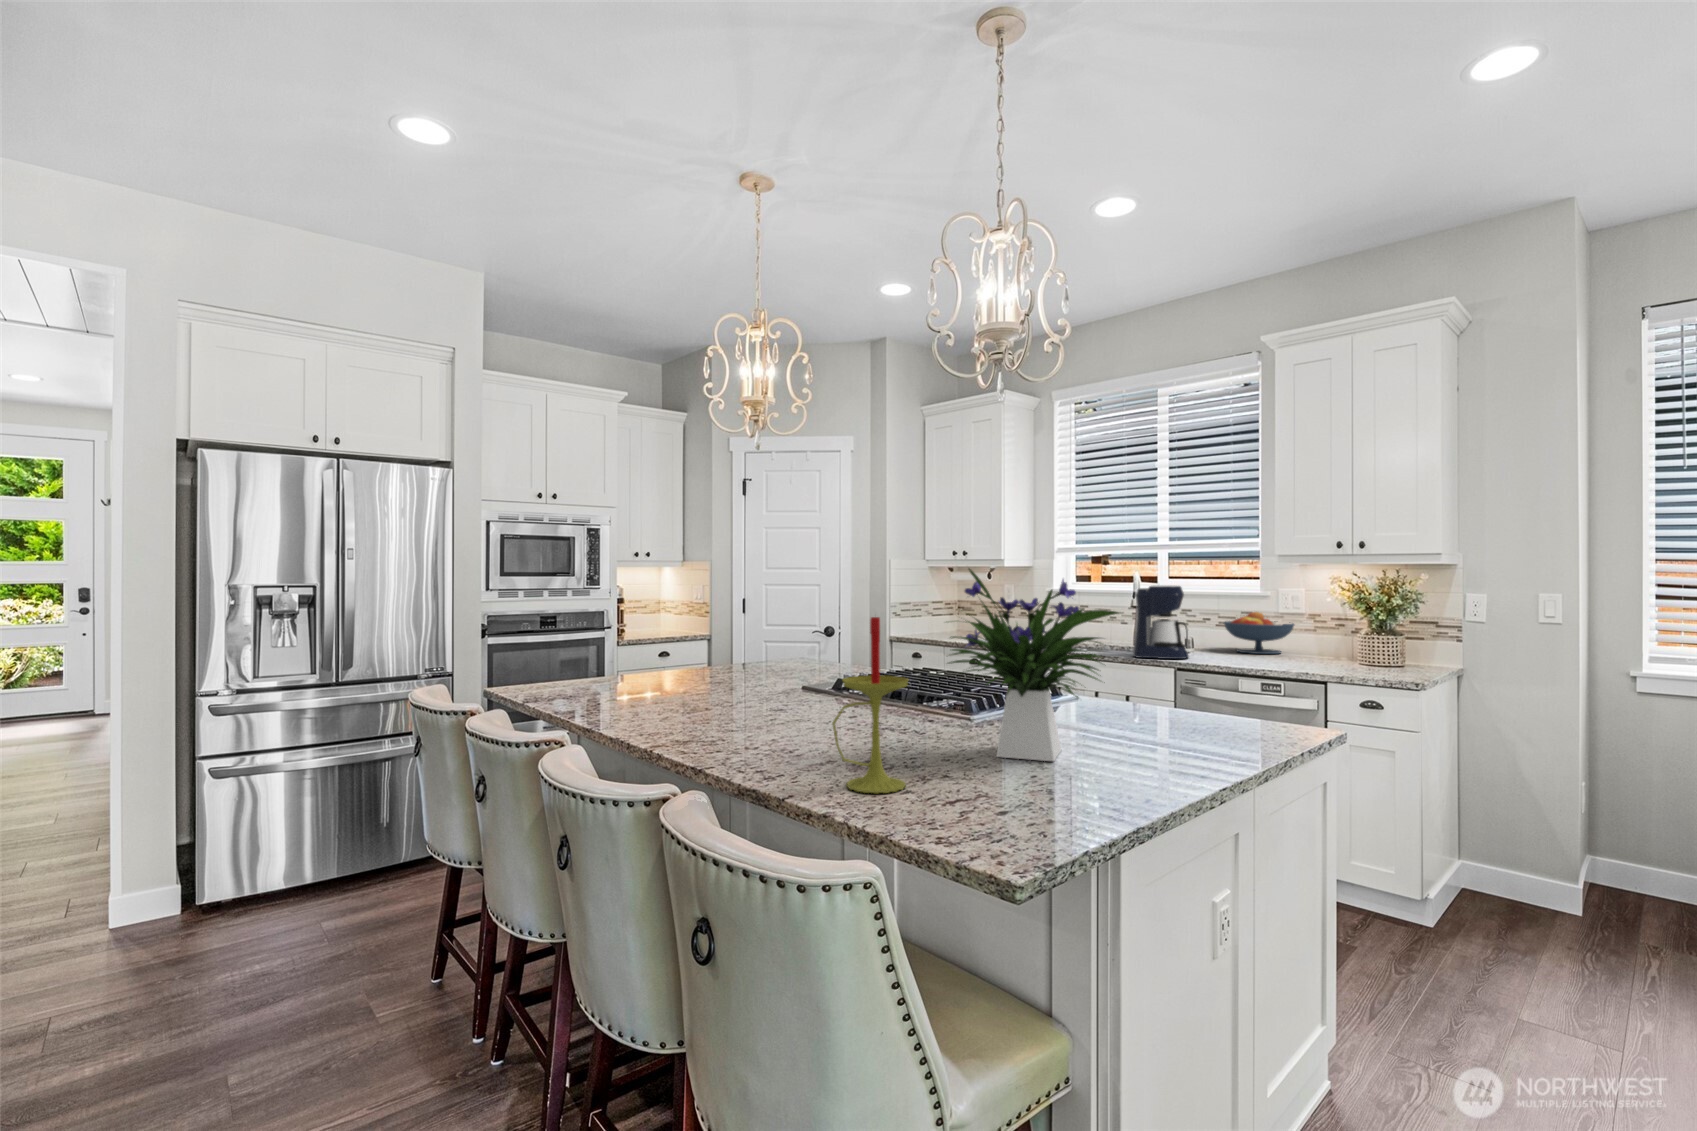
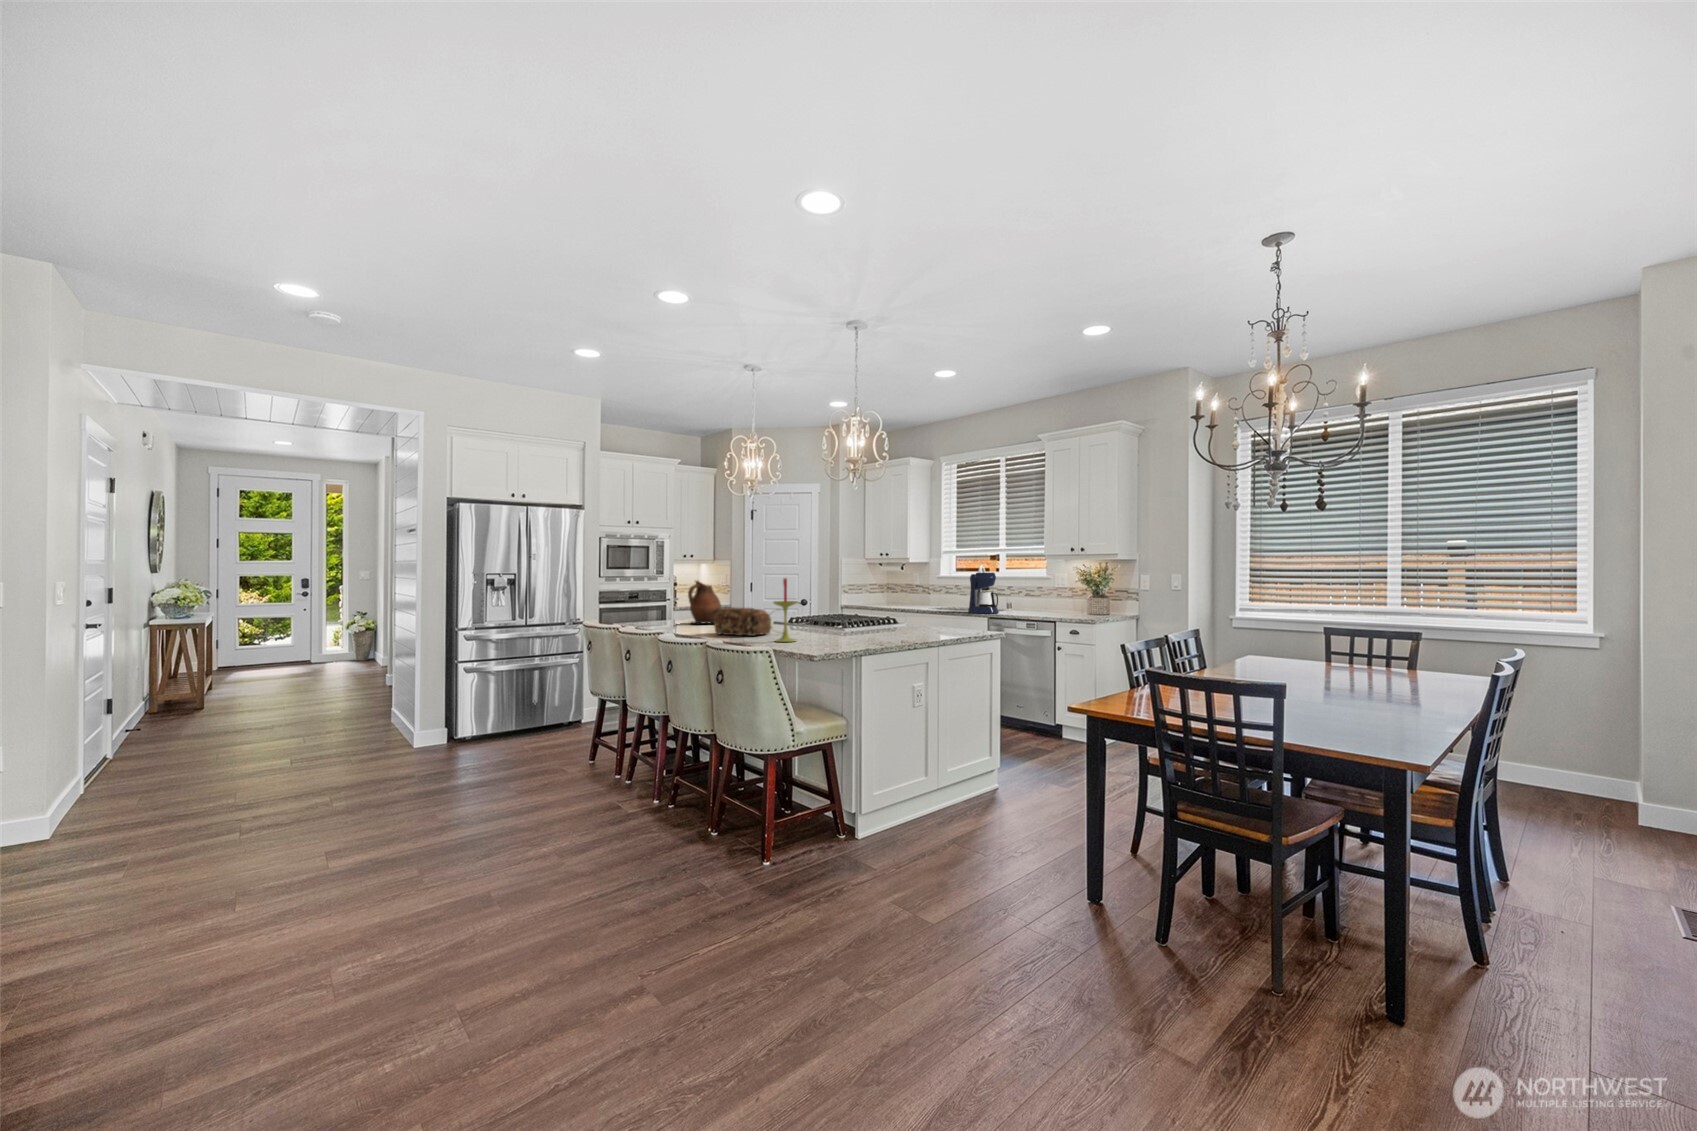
flower arrangement: present [949,569,1118,761] -> none [815,560,888,637]
ceramic pitcher: none [629,607,702,699] -> present [688,581,721,624]
fruit bowl: present [1224,612,1294,654] -> none [1025,588,1063,611]
bread loaf: none [684,678,821,755] -> present [714,607,771,636]

